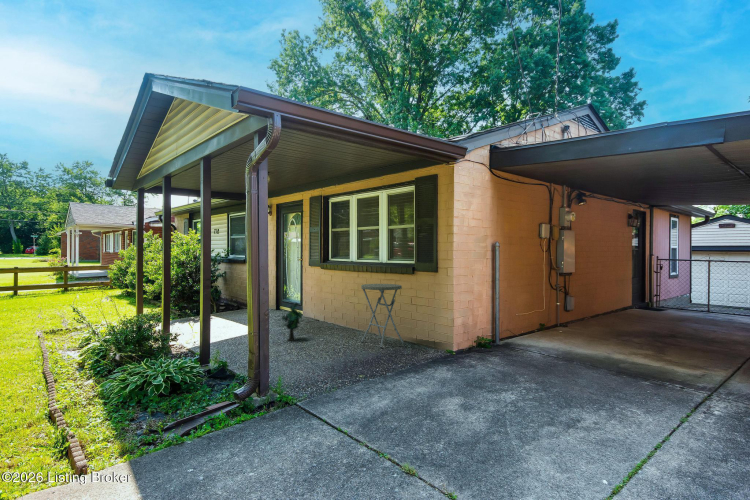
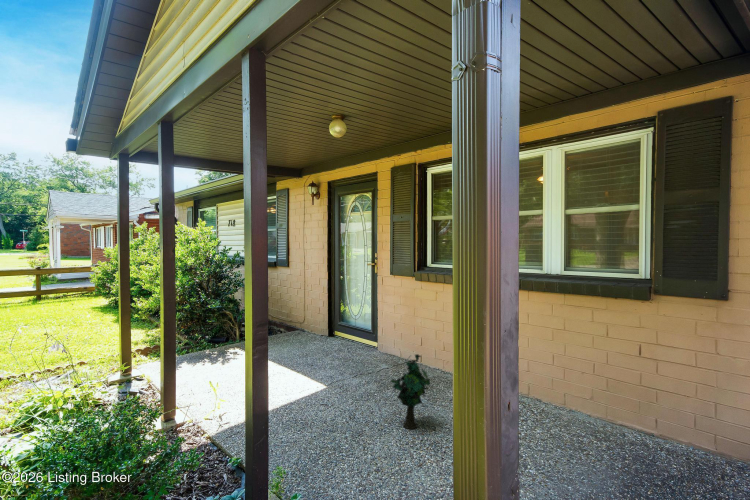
side table: present [361,284,404,348] -> none [550,316,642,457]

